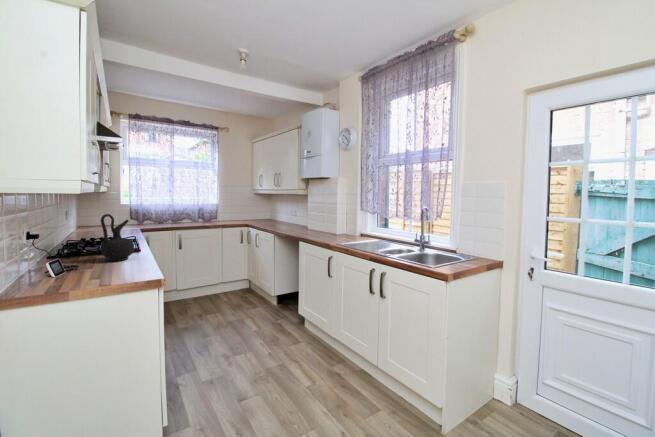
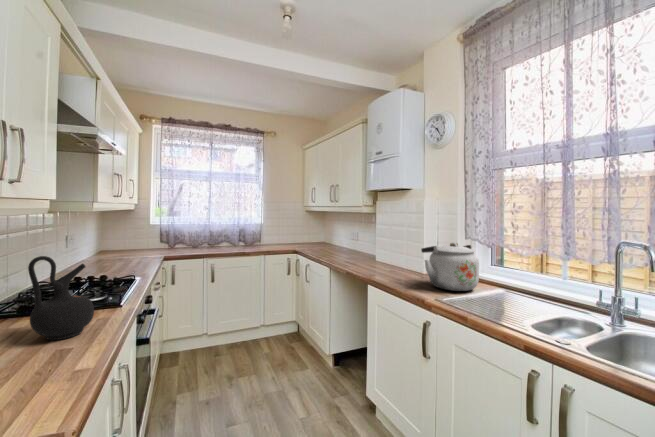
kettle: none [332,211,365,240] -> present [421,243,479,291]

